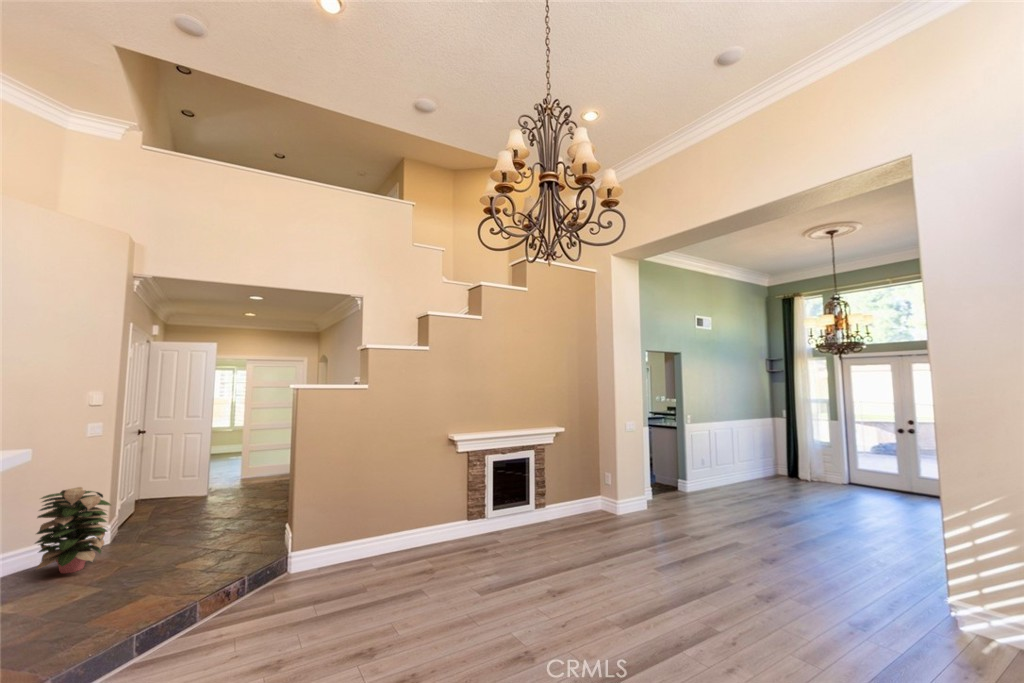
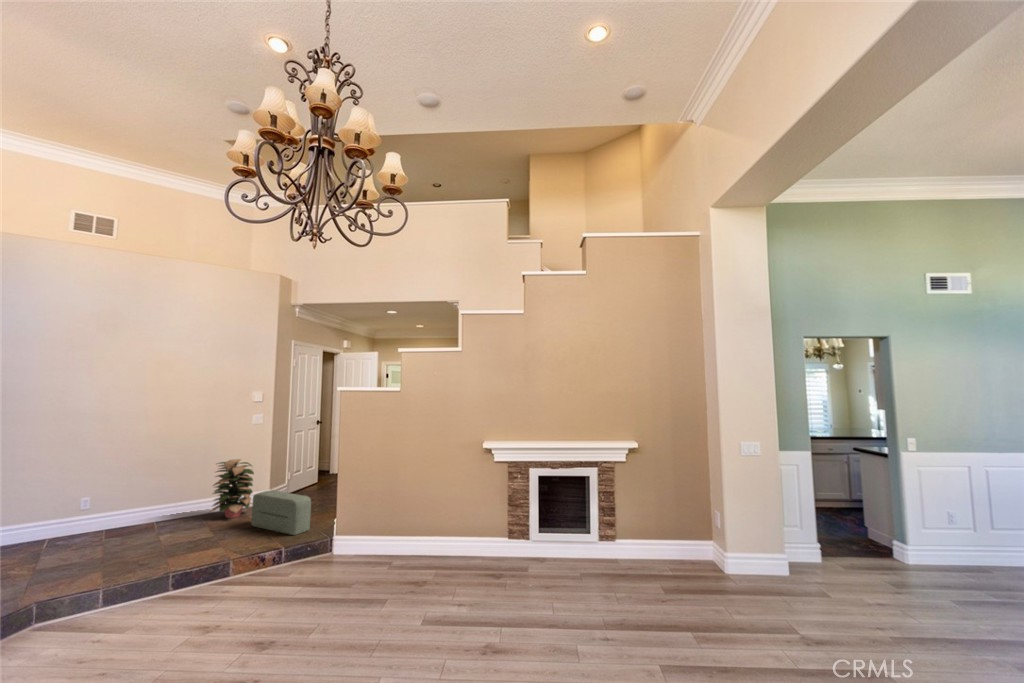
pouf: none [138,517,240,571] -> present [252,490,311,535]

